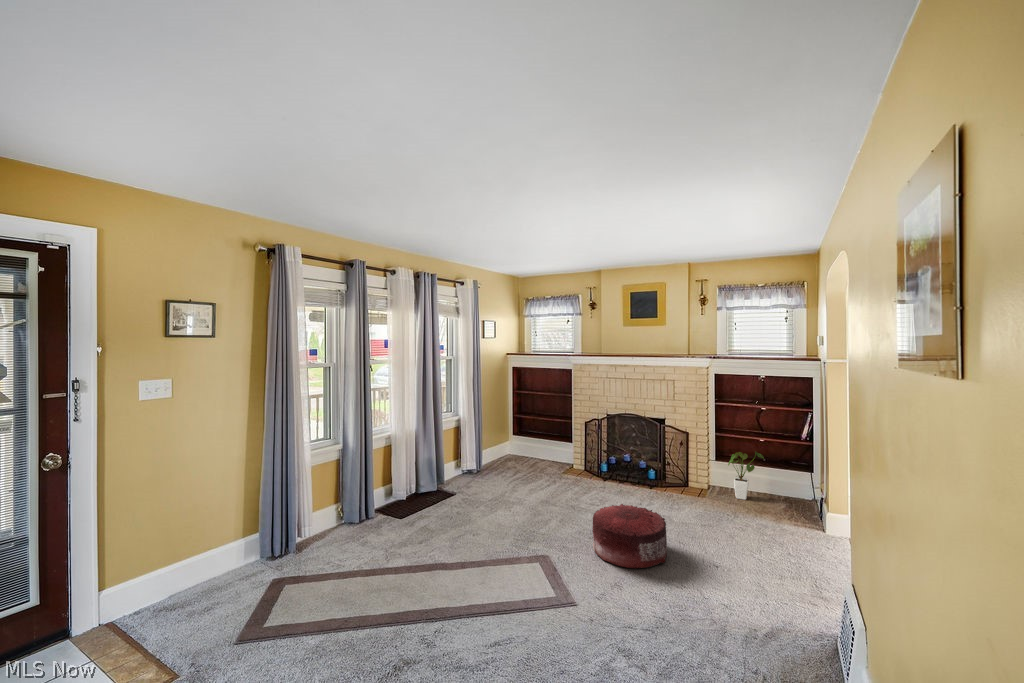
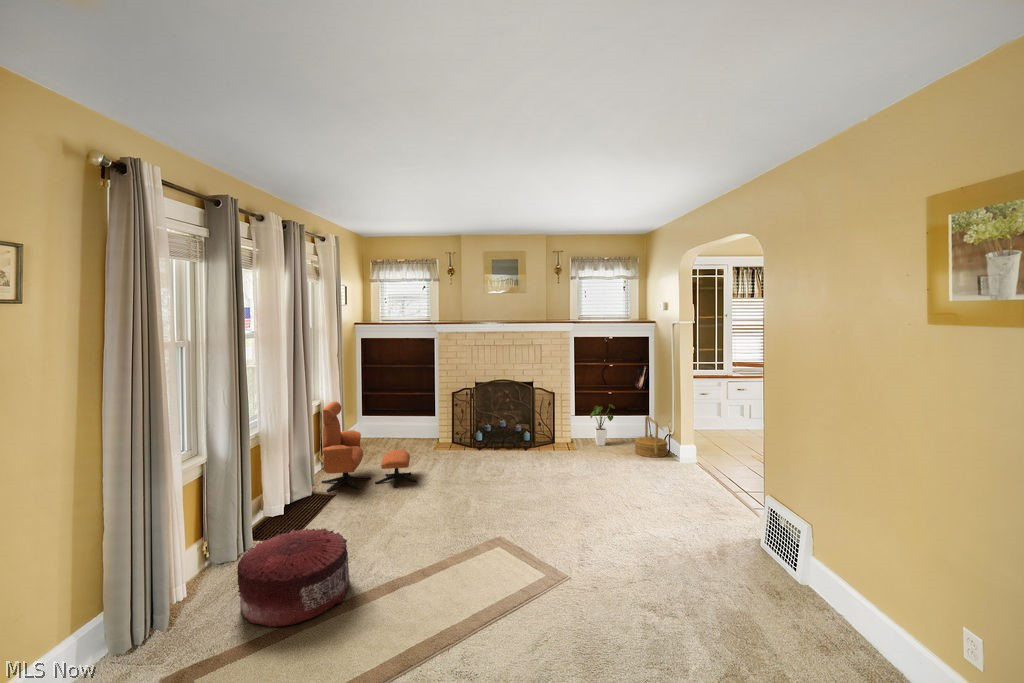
lounge chair: none [443,420,522,504] -> present [322,401,417,492]
woven basket: none [778,473,825,526] -> present [635,416,668,457]
pouf: present [592,504,667,569] -> present [237,529,350,627]

